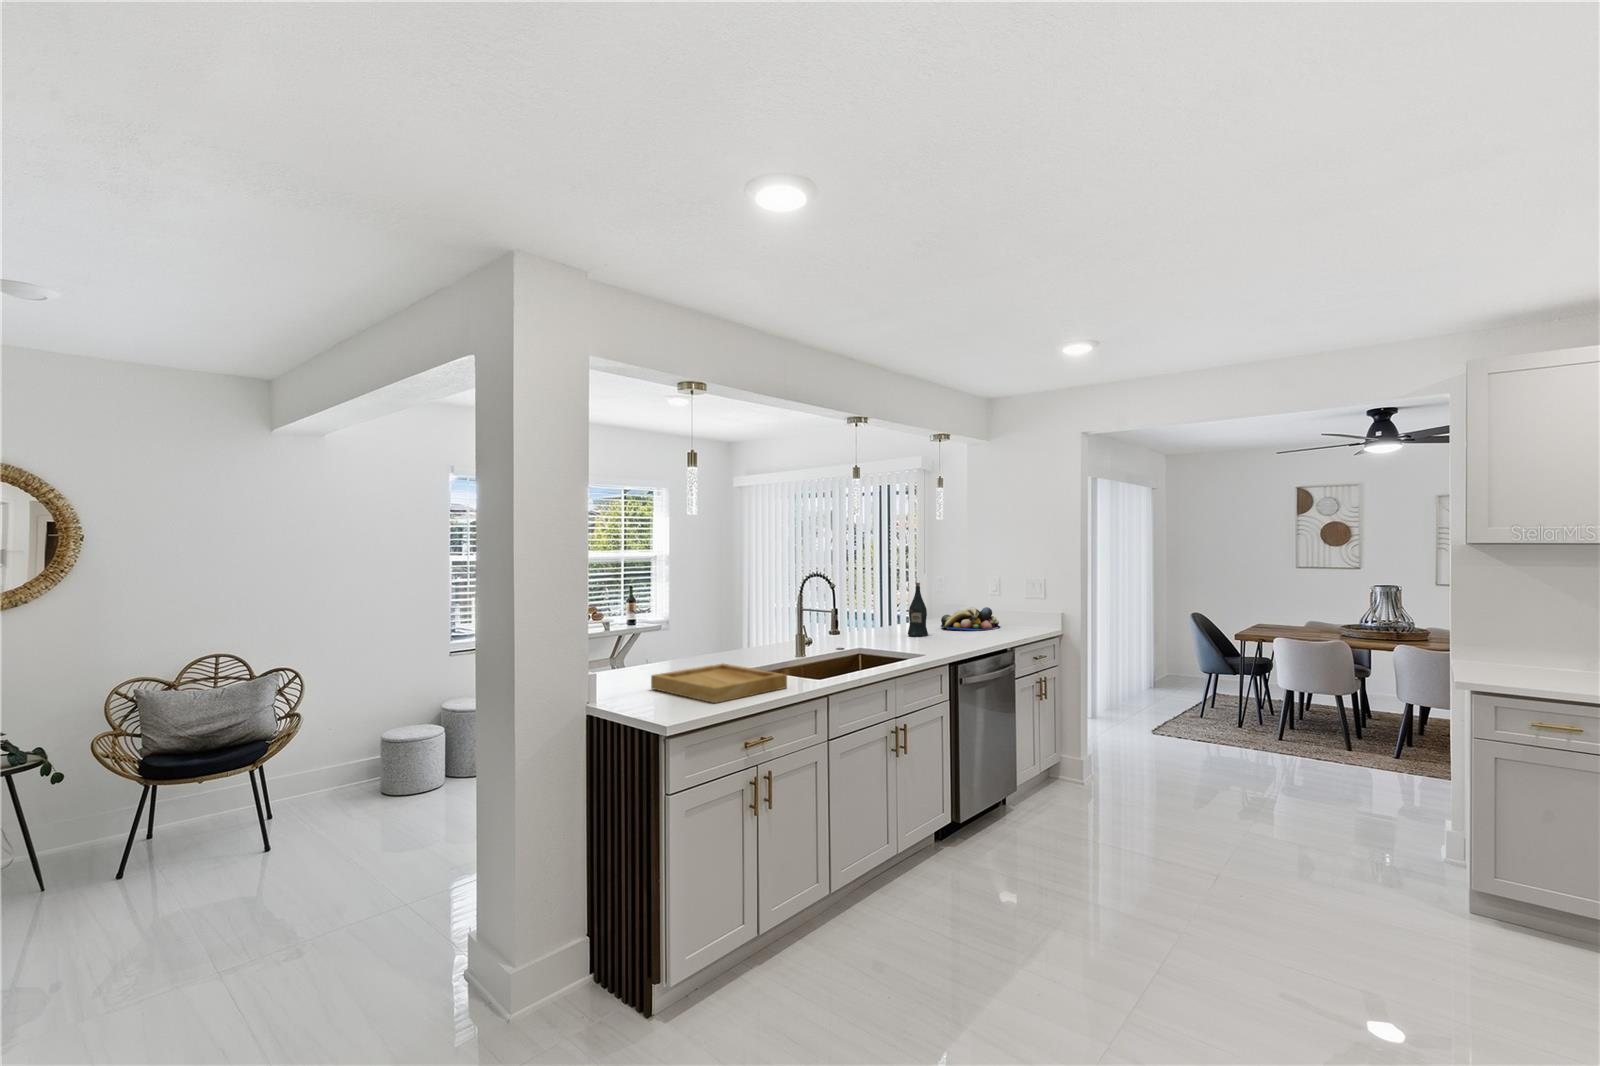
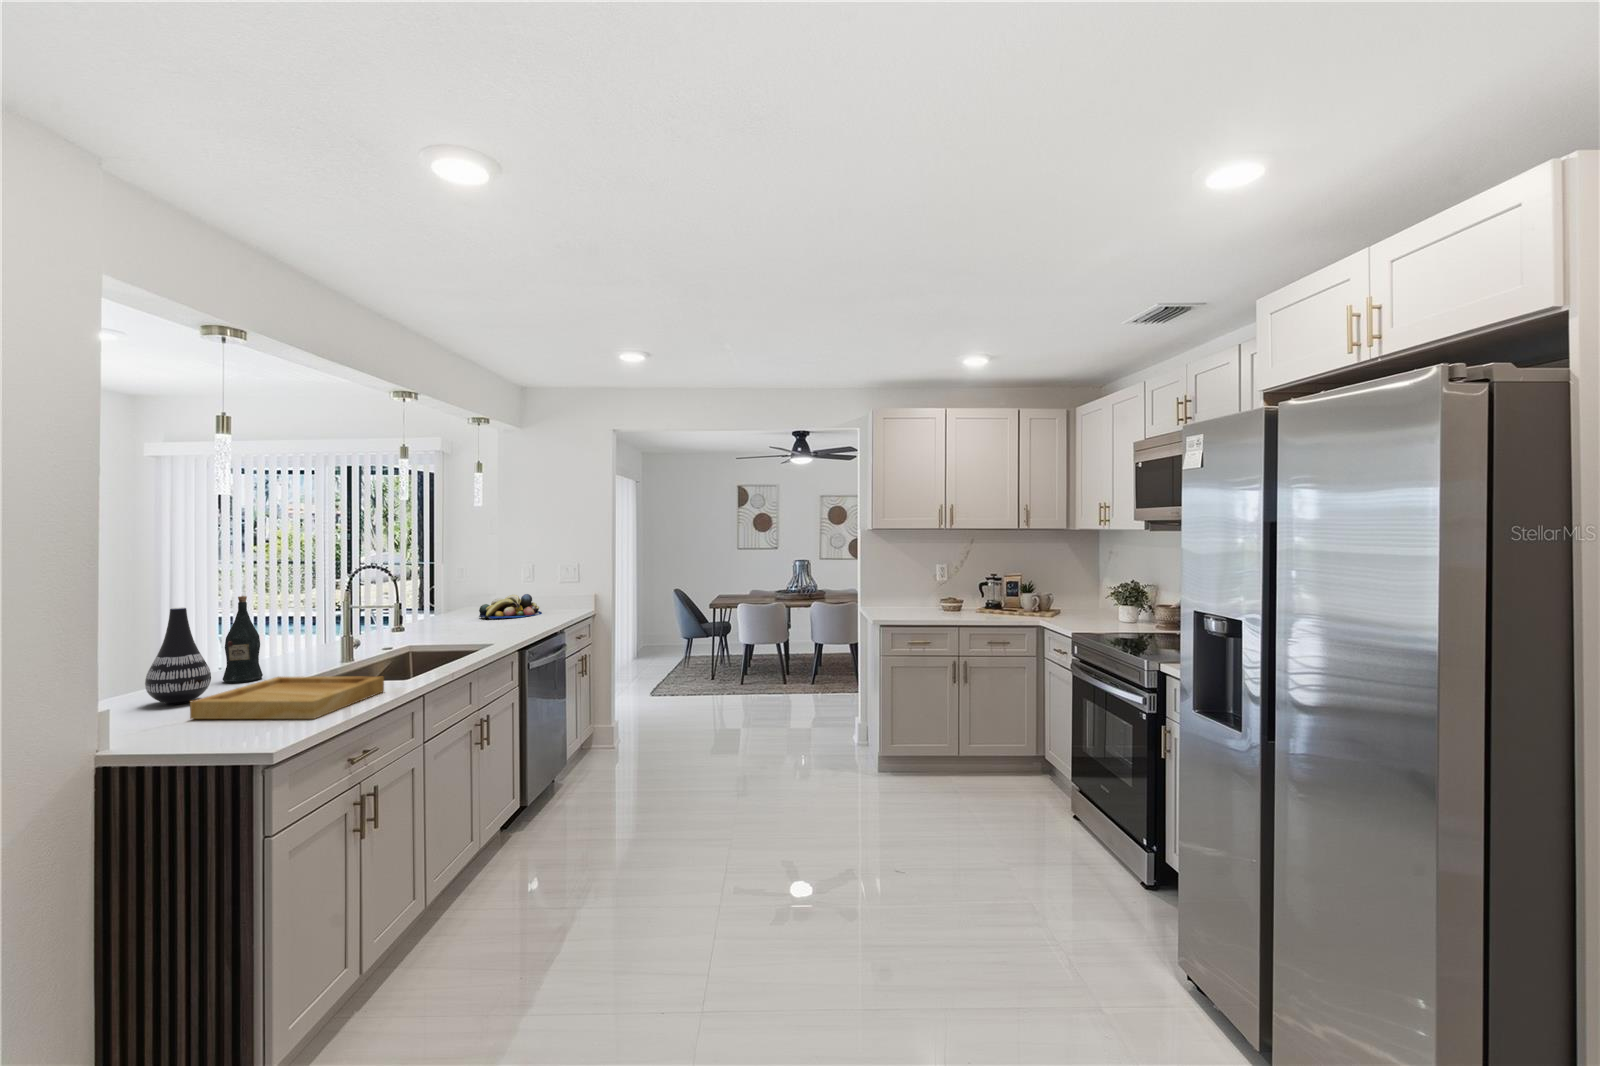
wine bottle: present [908,583,928,637] -> present [223,596,263,683]
vase: none [643,602,682,676] -> present [145,608,211,705]

